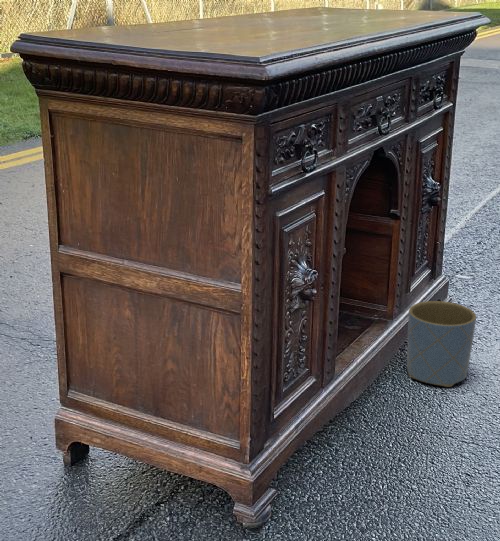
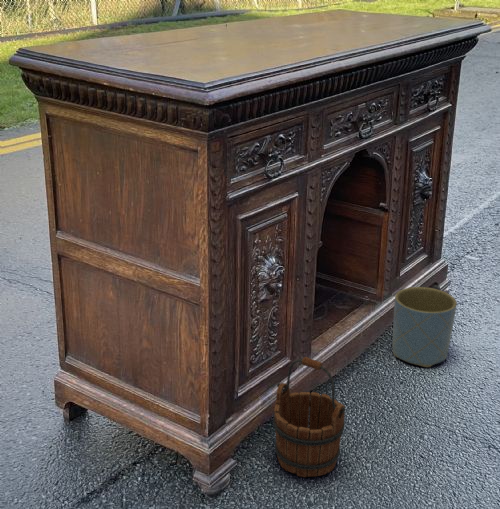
wooden bucket: none [309,371,392,506] -> present [273,357,345,477]

